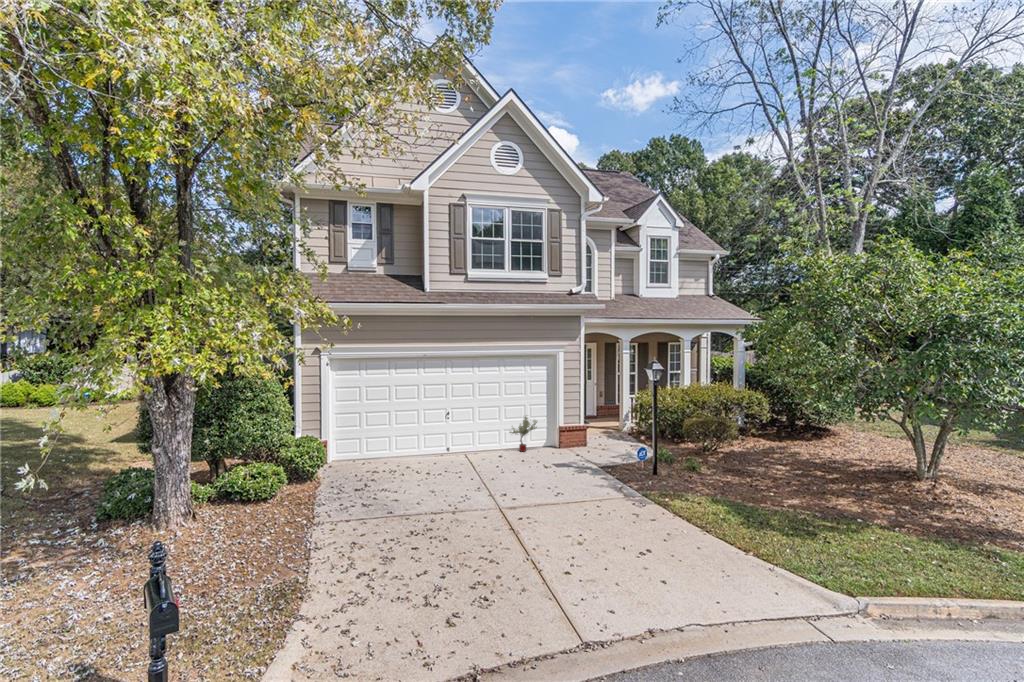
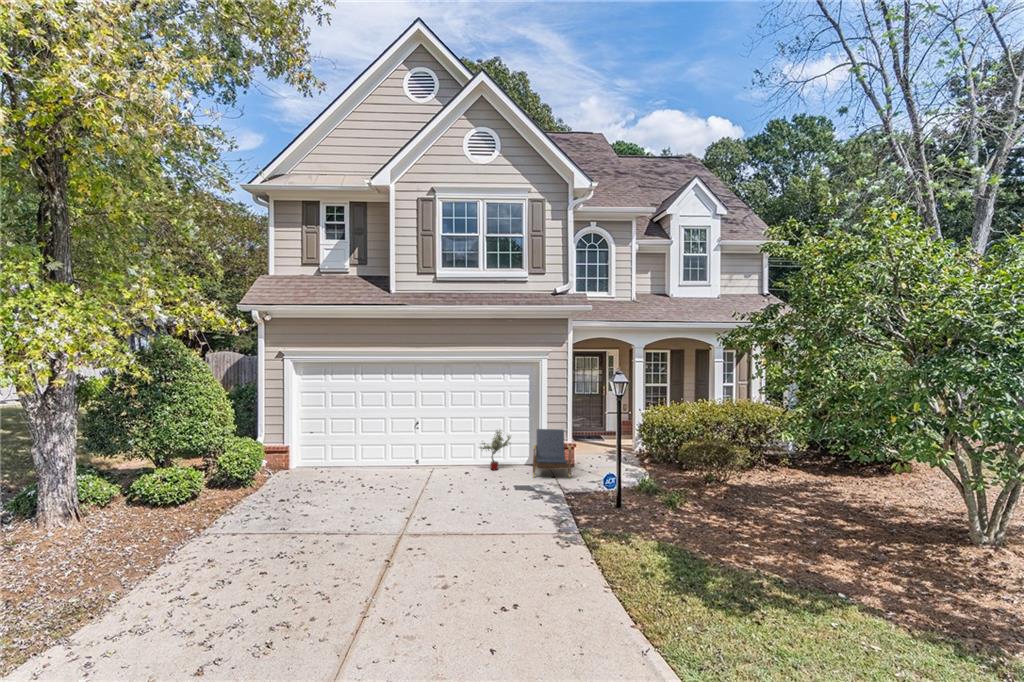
lounge chair: none [557,413,593,456] -> present [533,429,571,478]

